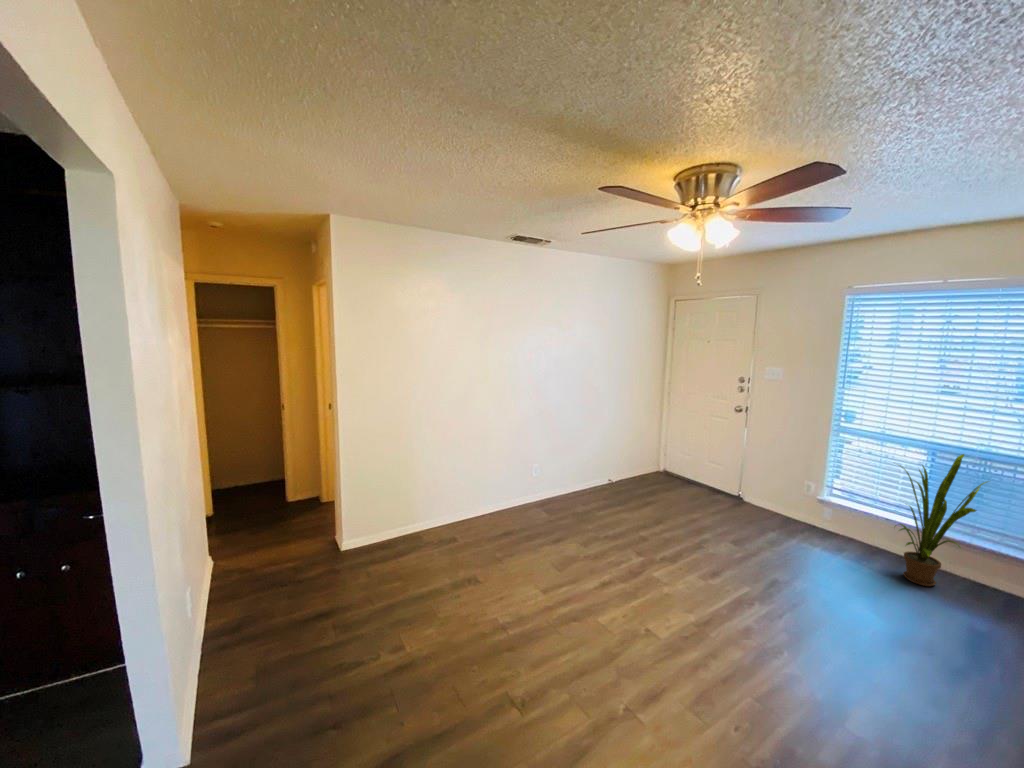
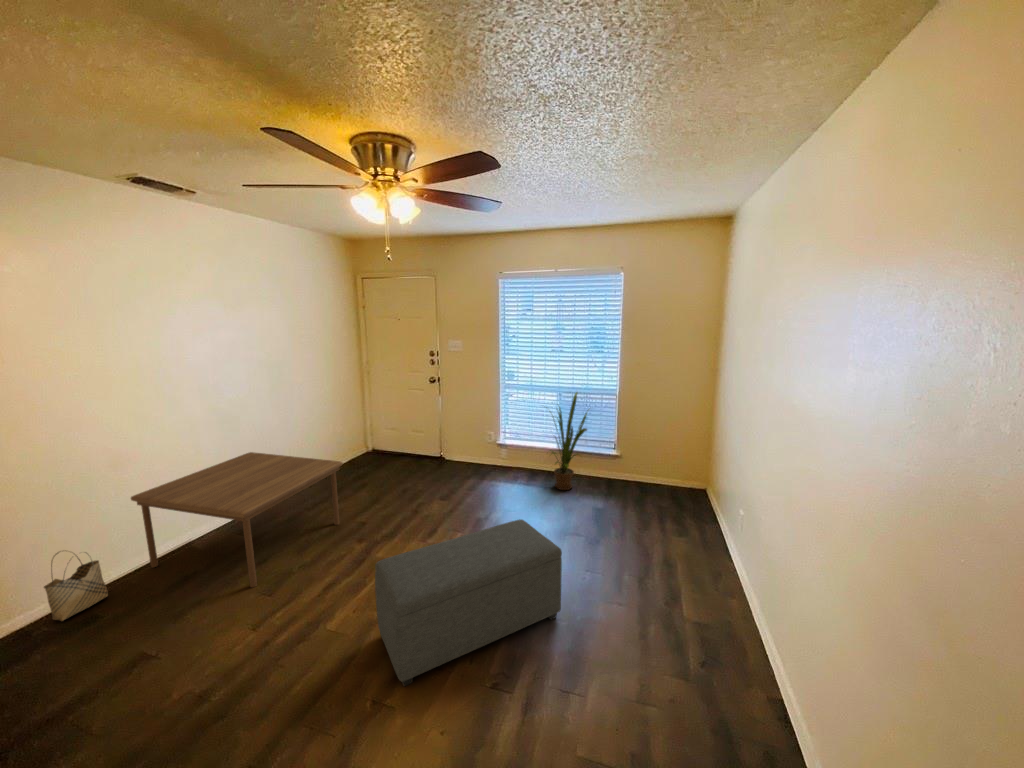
coffee table: none [487,447,634,557] -> present [131,452,343,587]
woven basket: none [438,486,467,532] -> present [44,552,108,621]
ottoman: none [642,573,887,738] -> present [375,519,562,686]

